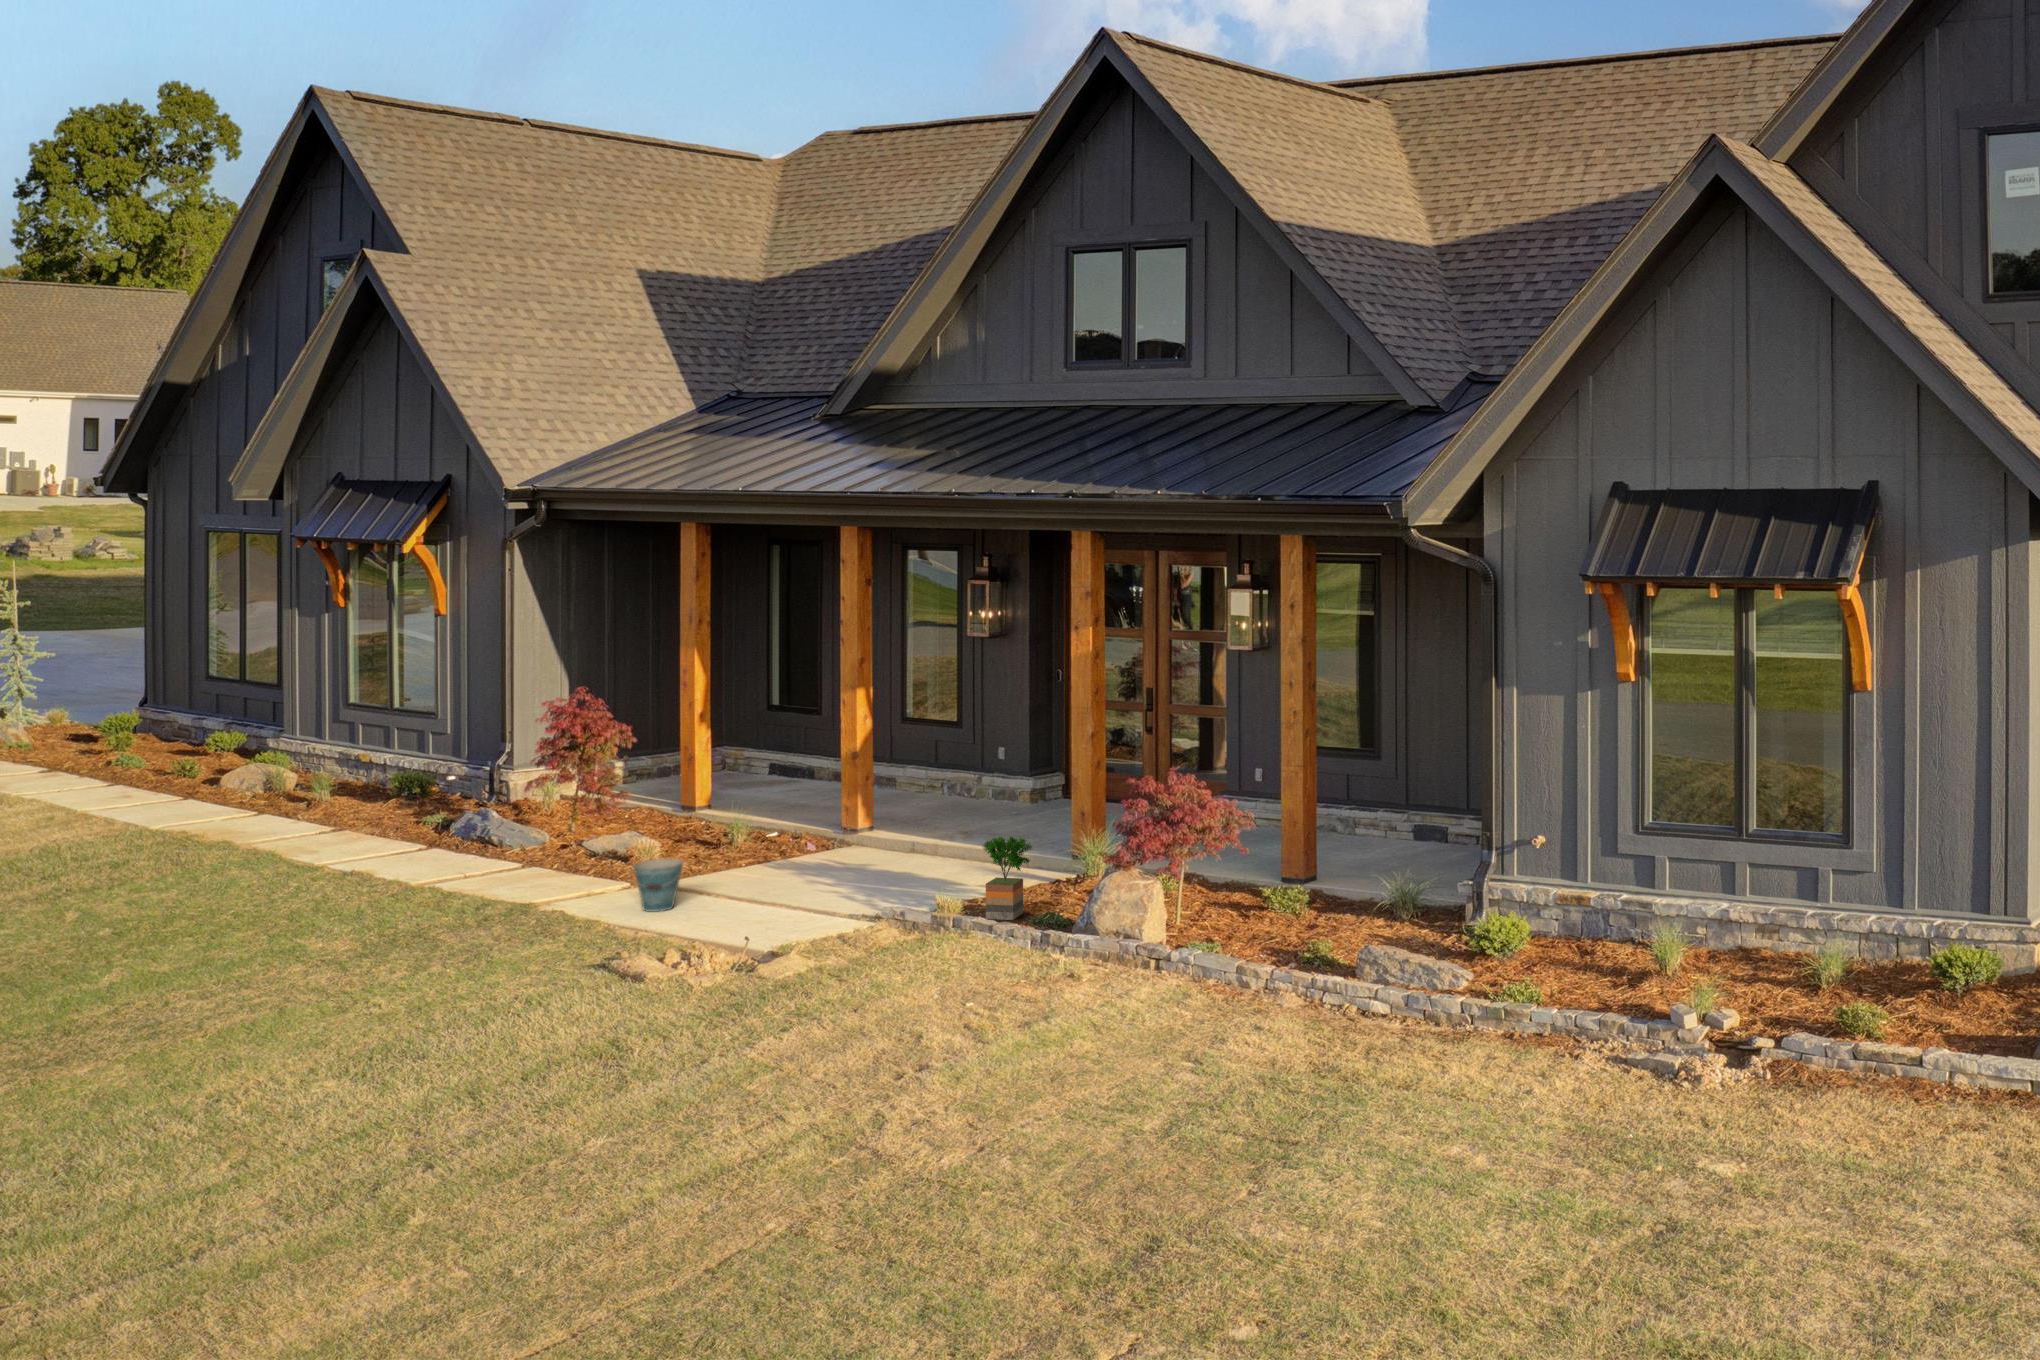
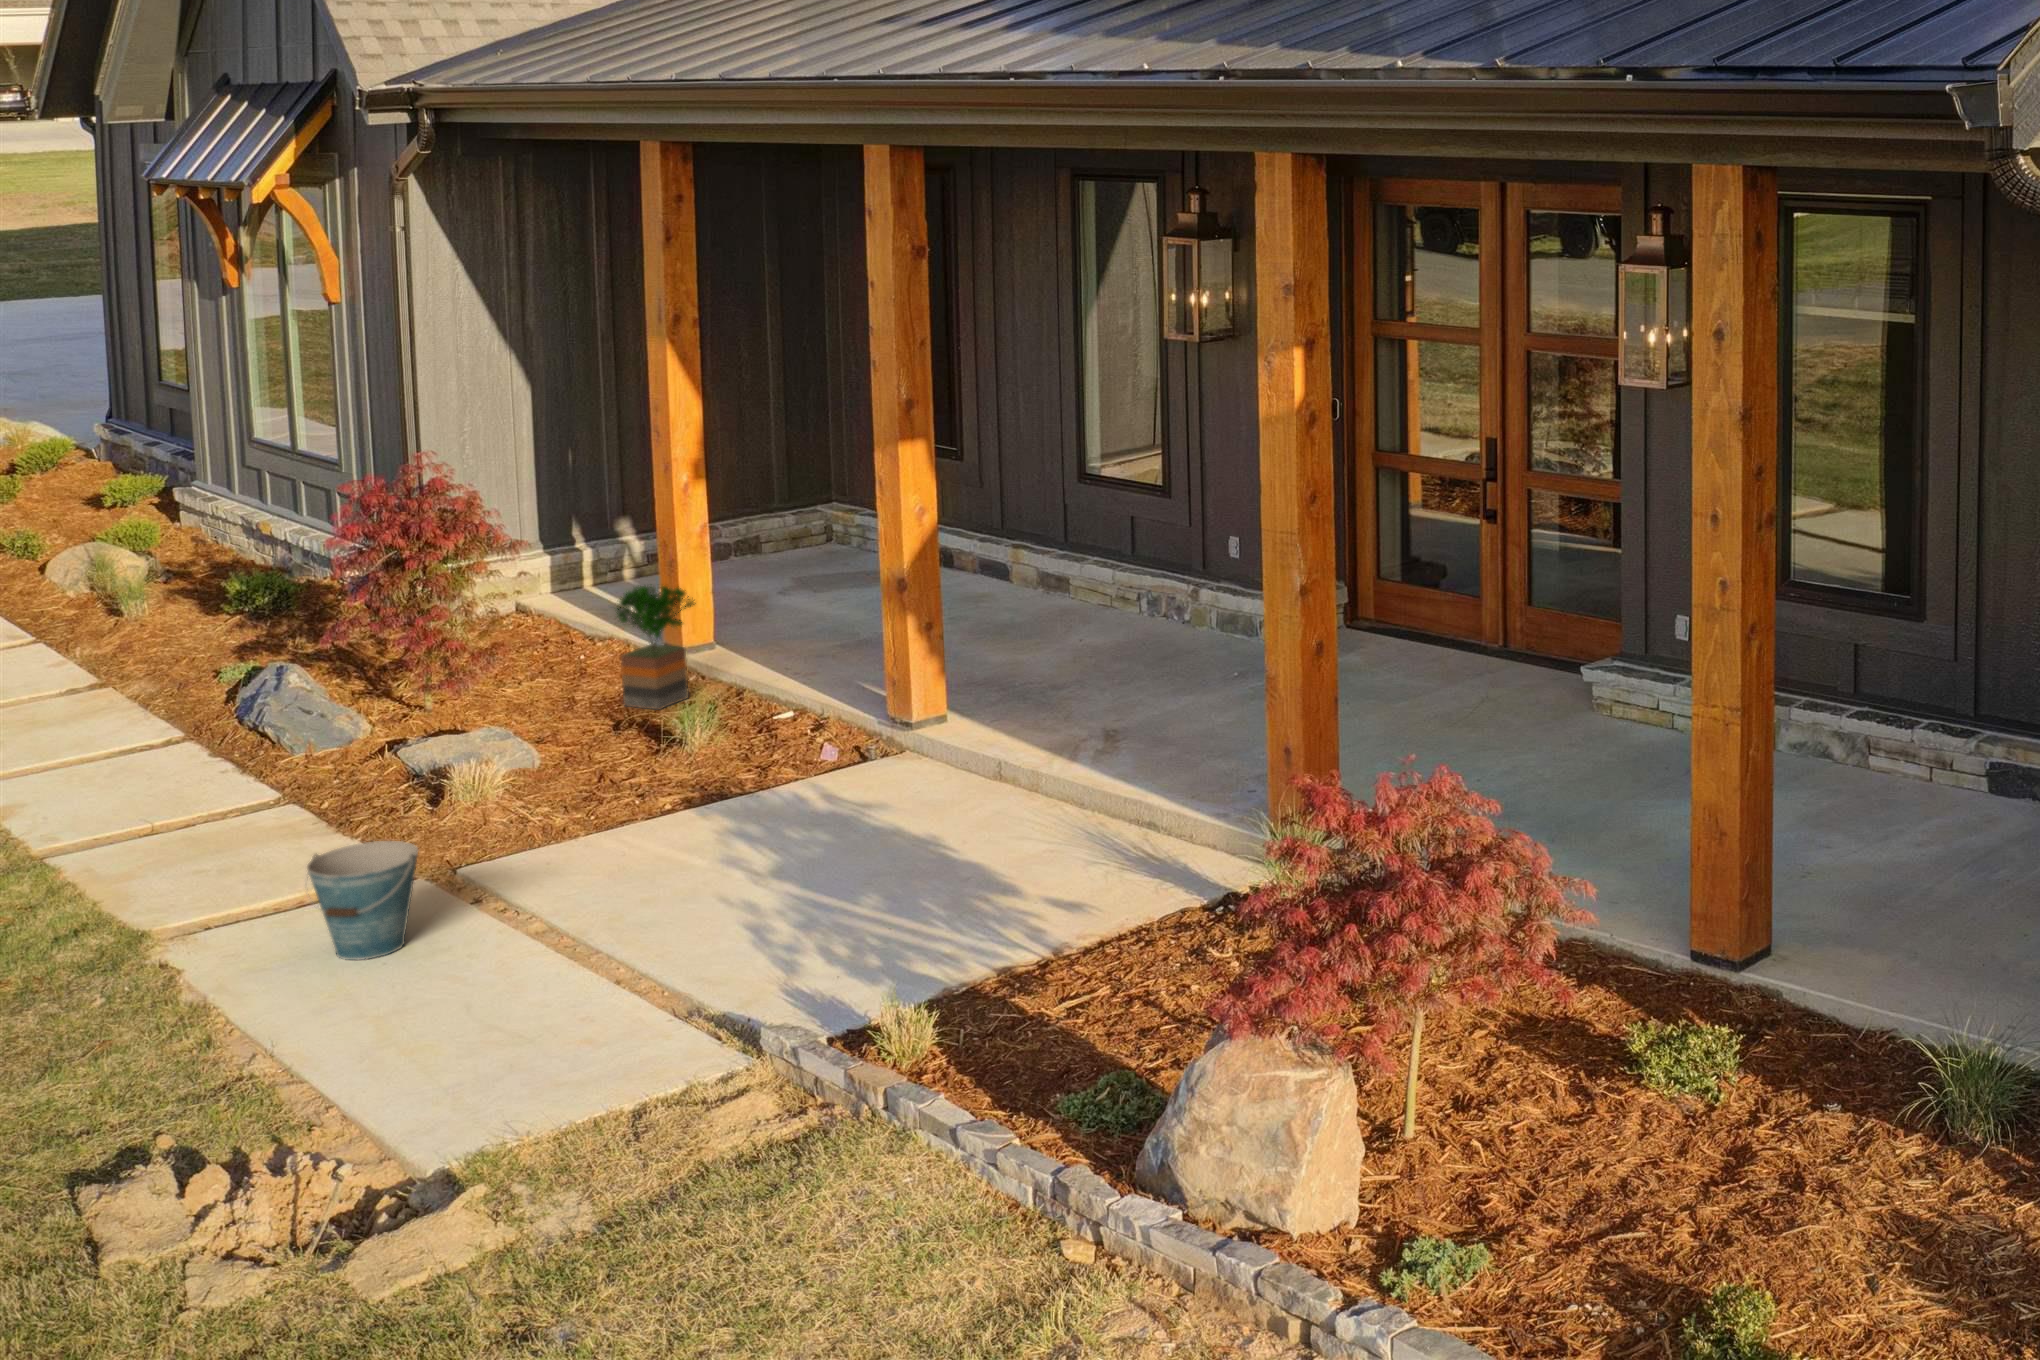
potted tree: present [983,837,1032,920] -> present [616,586,696,710]

